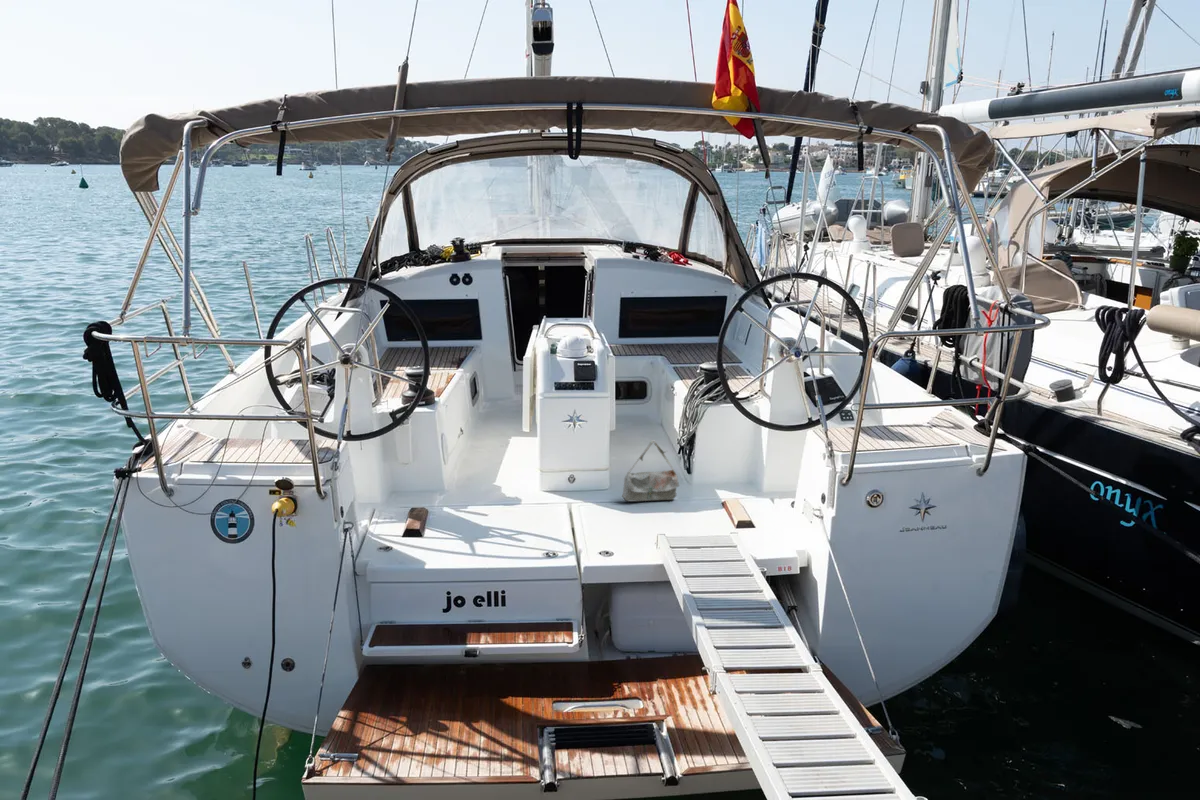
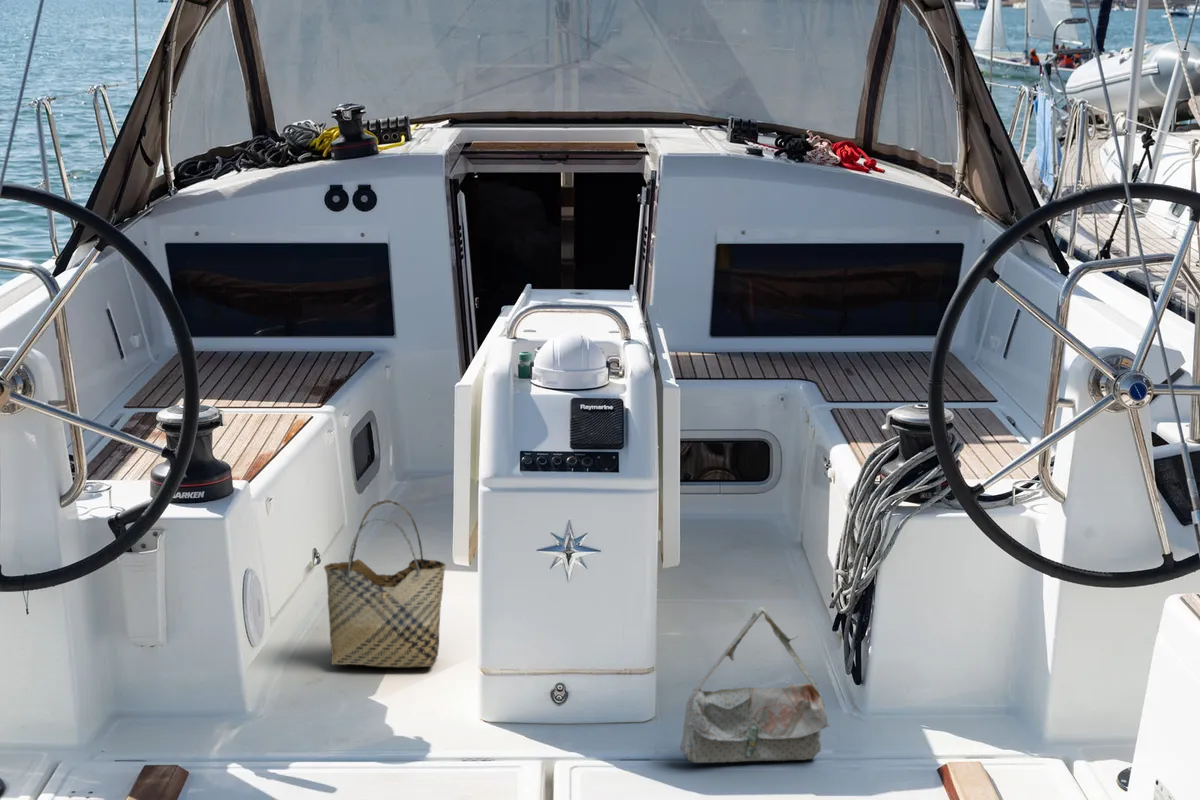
woven basket: none [470,406,520,474] -> present [324,500,446,667]

